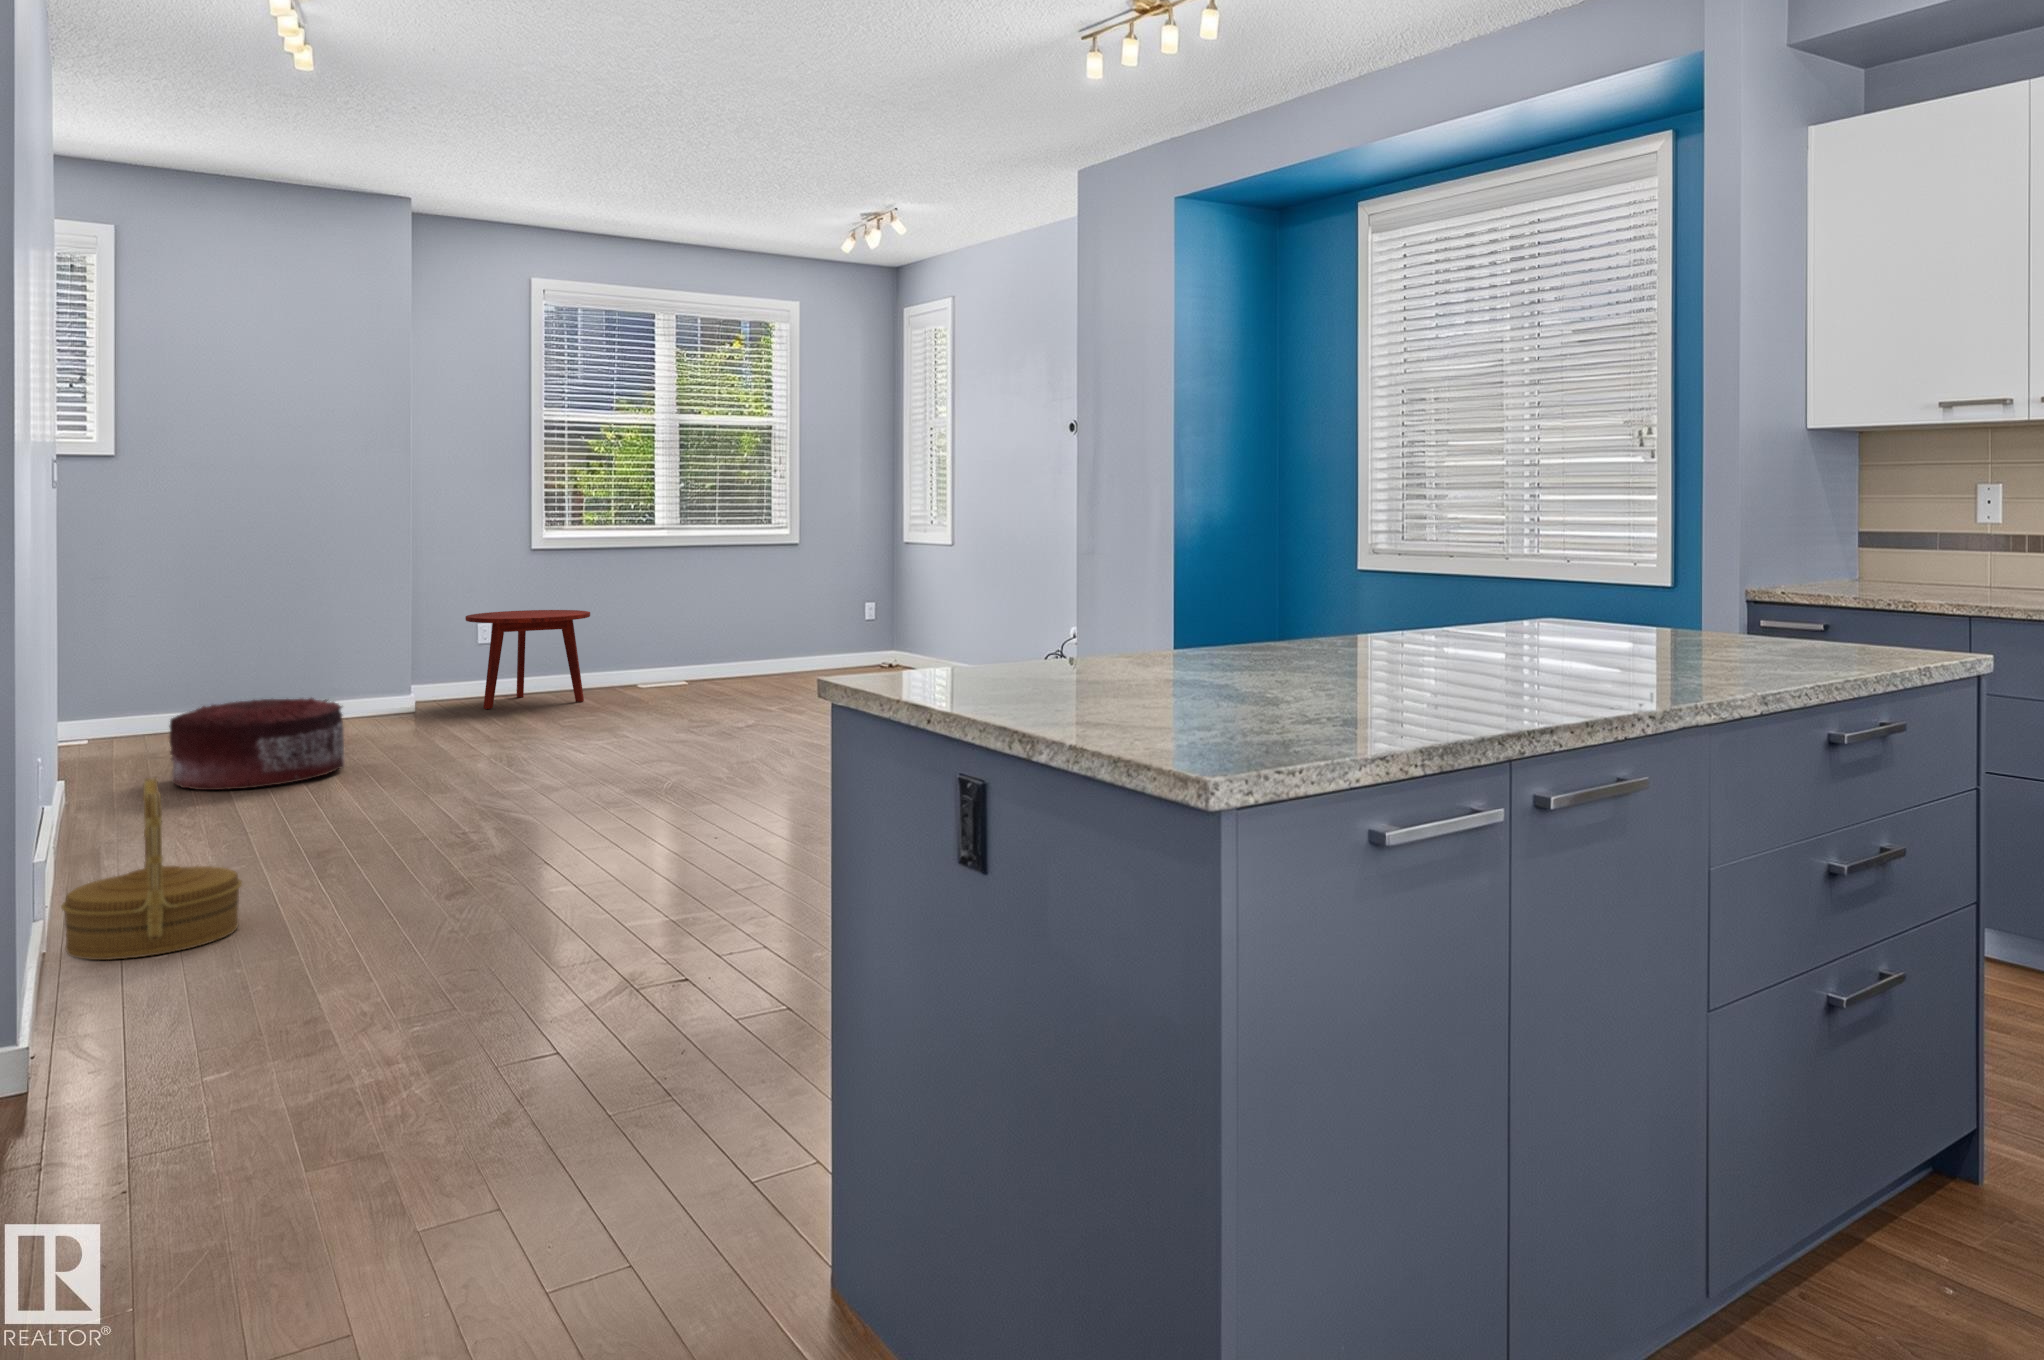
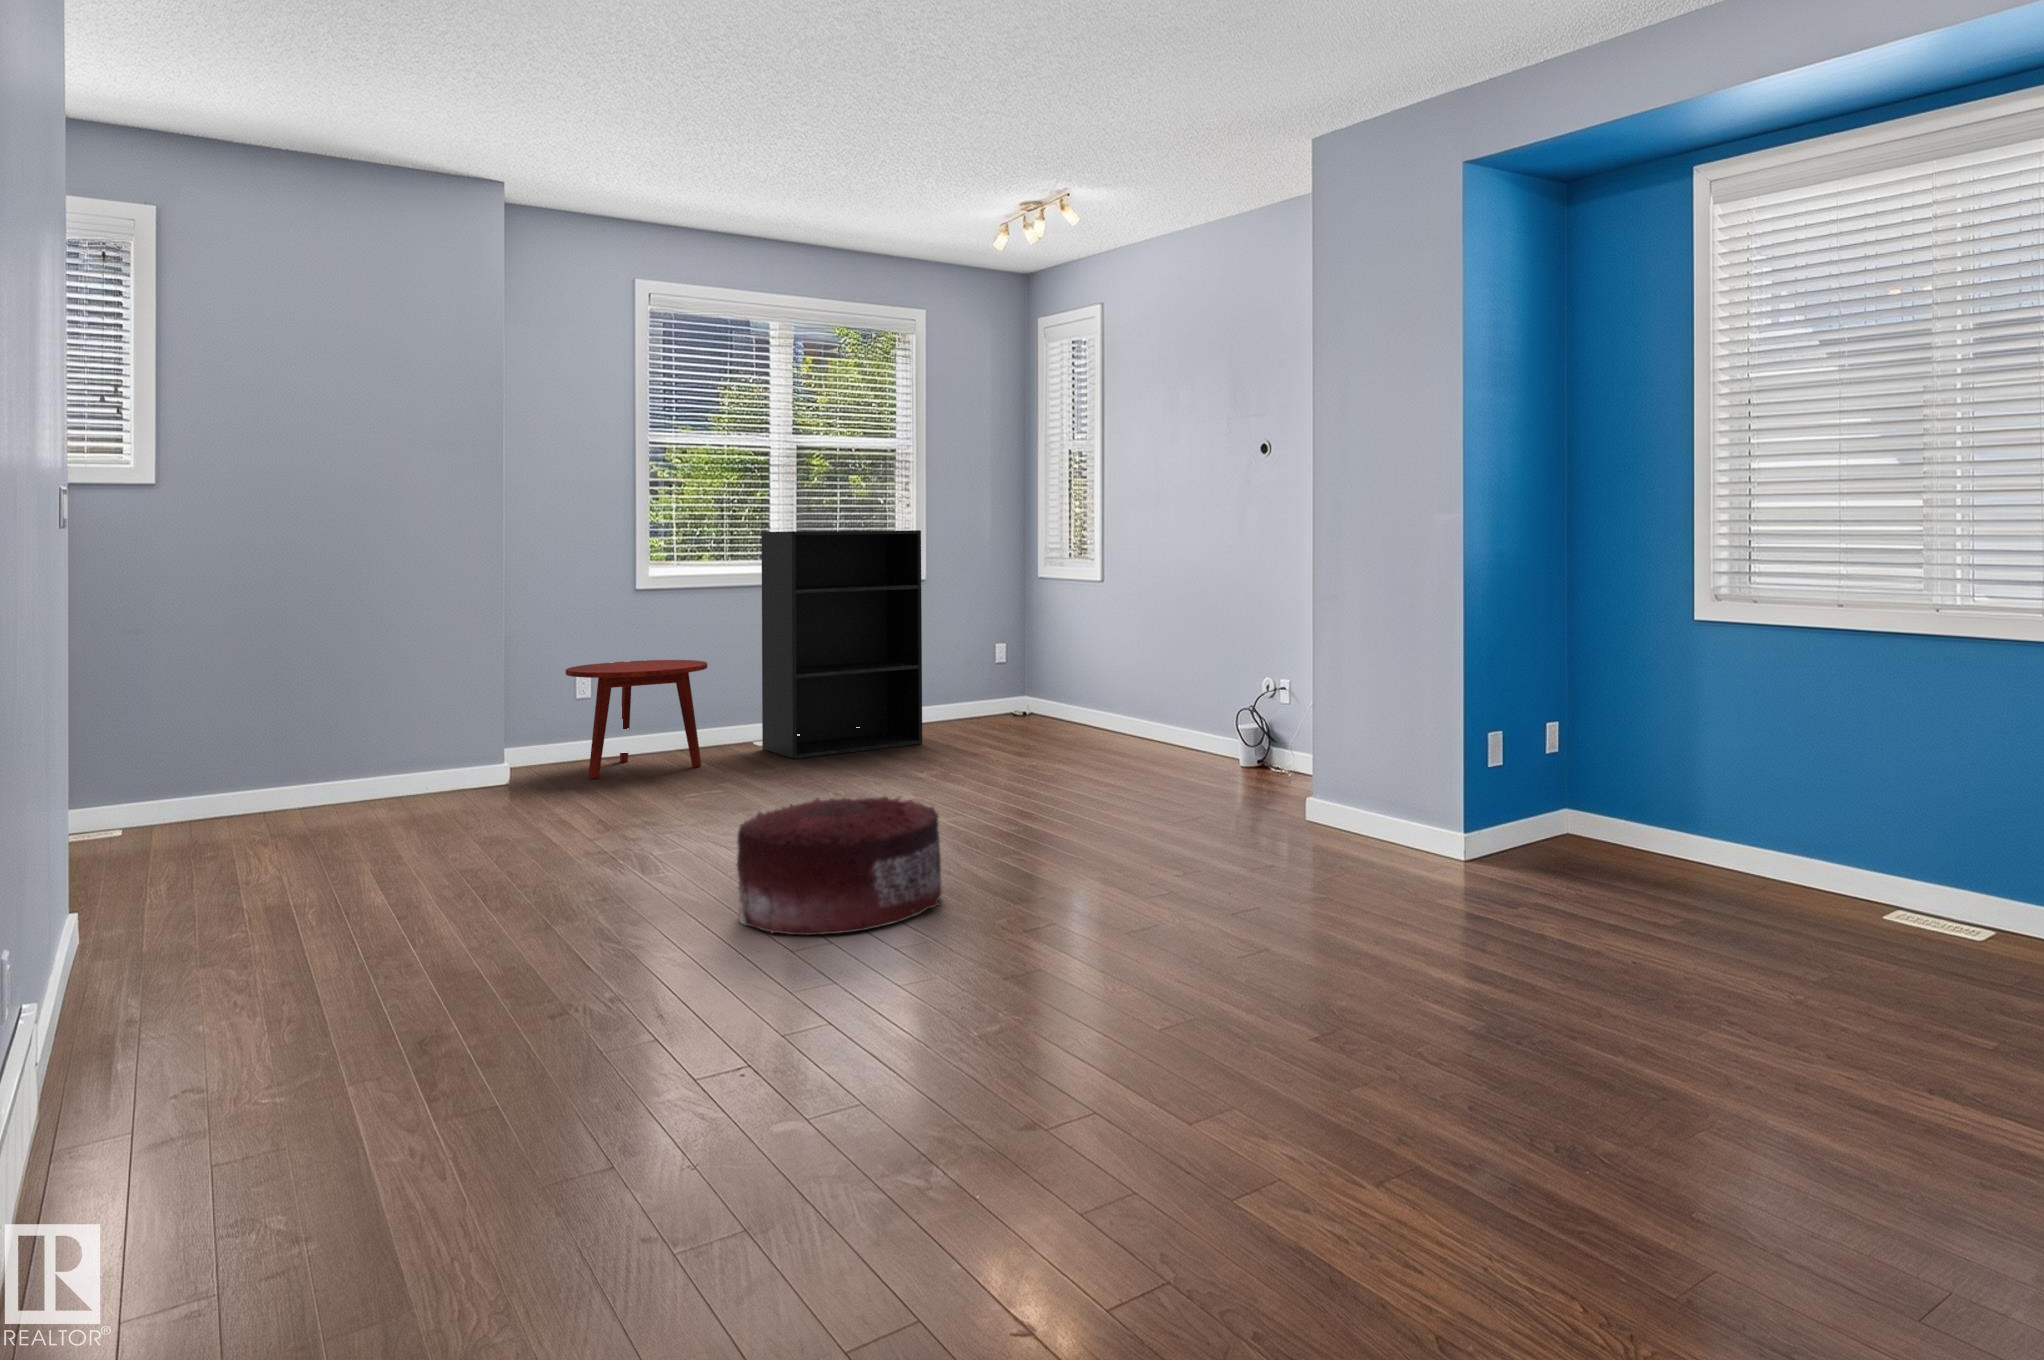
bookshelf: none [644,499,785,697] -> present [761,530,922,759]
pouf: present [169,698,345,790] -> present [737,796,942,935]
woven basket: present [61,777,242,960] -> none [117,945,393,1258]

